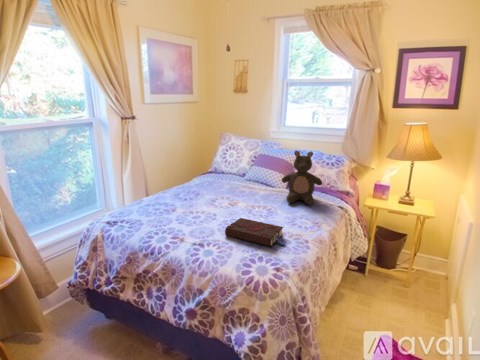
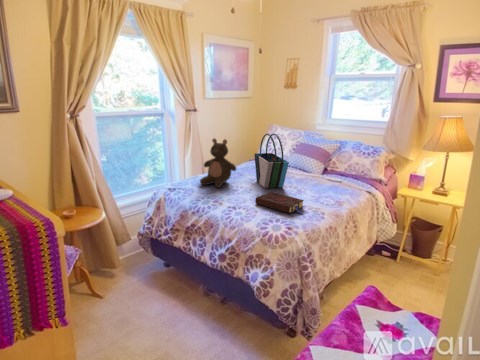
tote bag: none [213,146,258,212] -> present [254,134,289,188]
stuffed bear: present [282,151,322,205] -> present [200,139,236,187]

